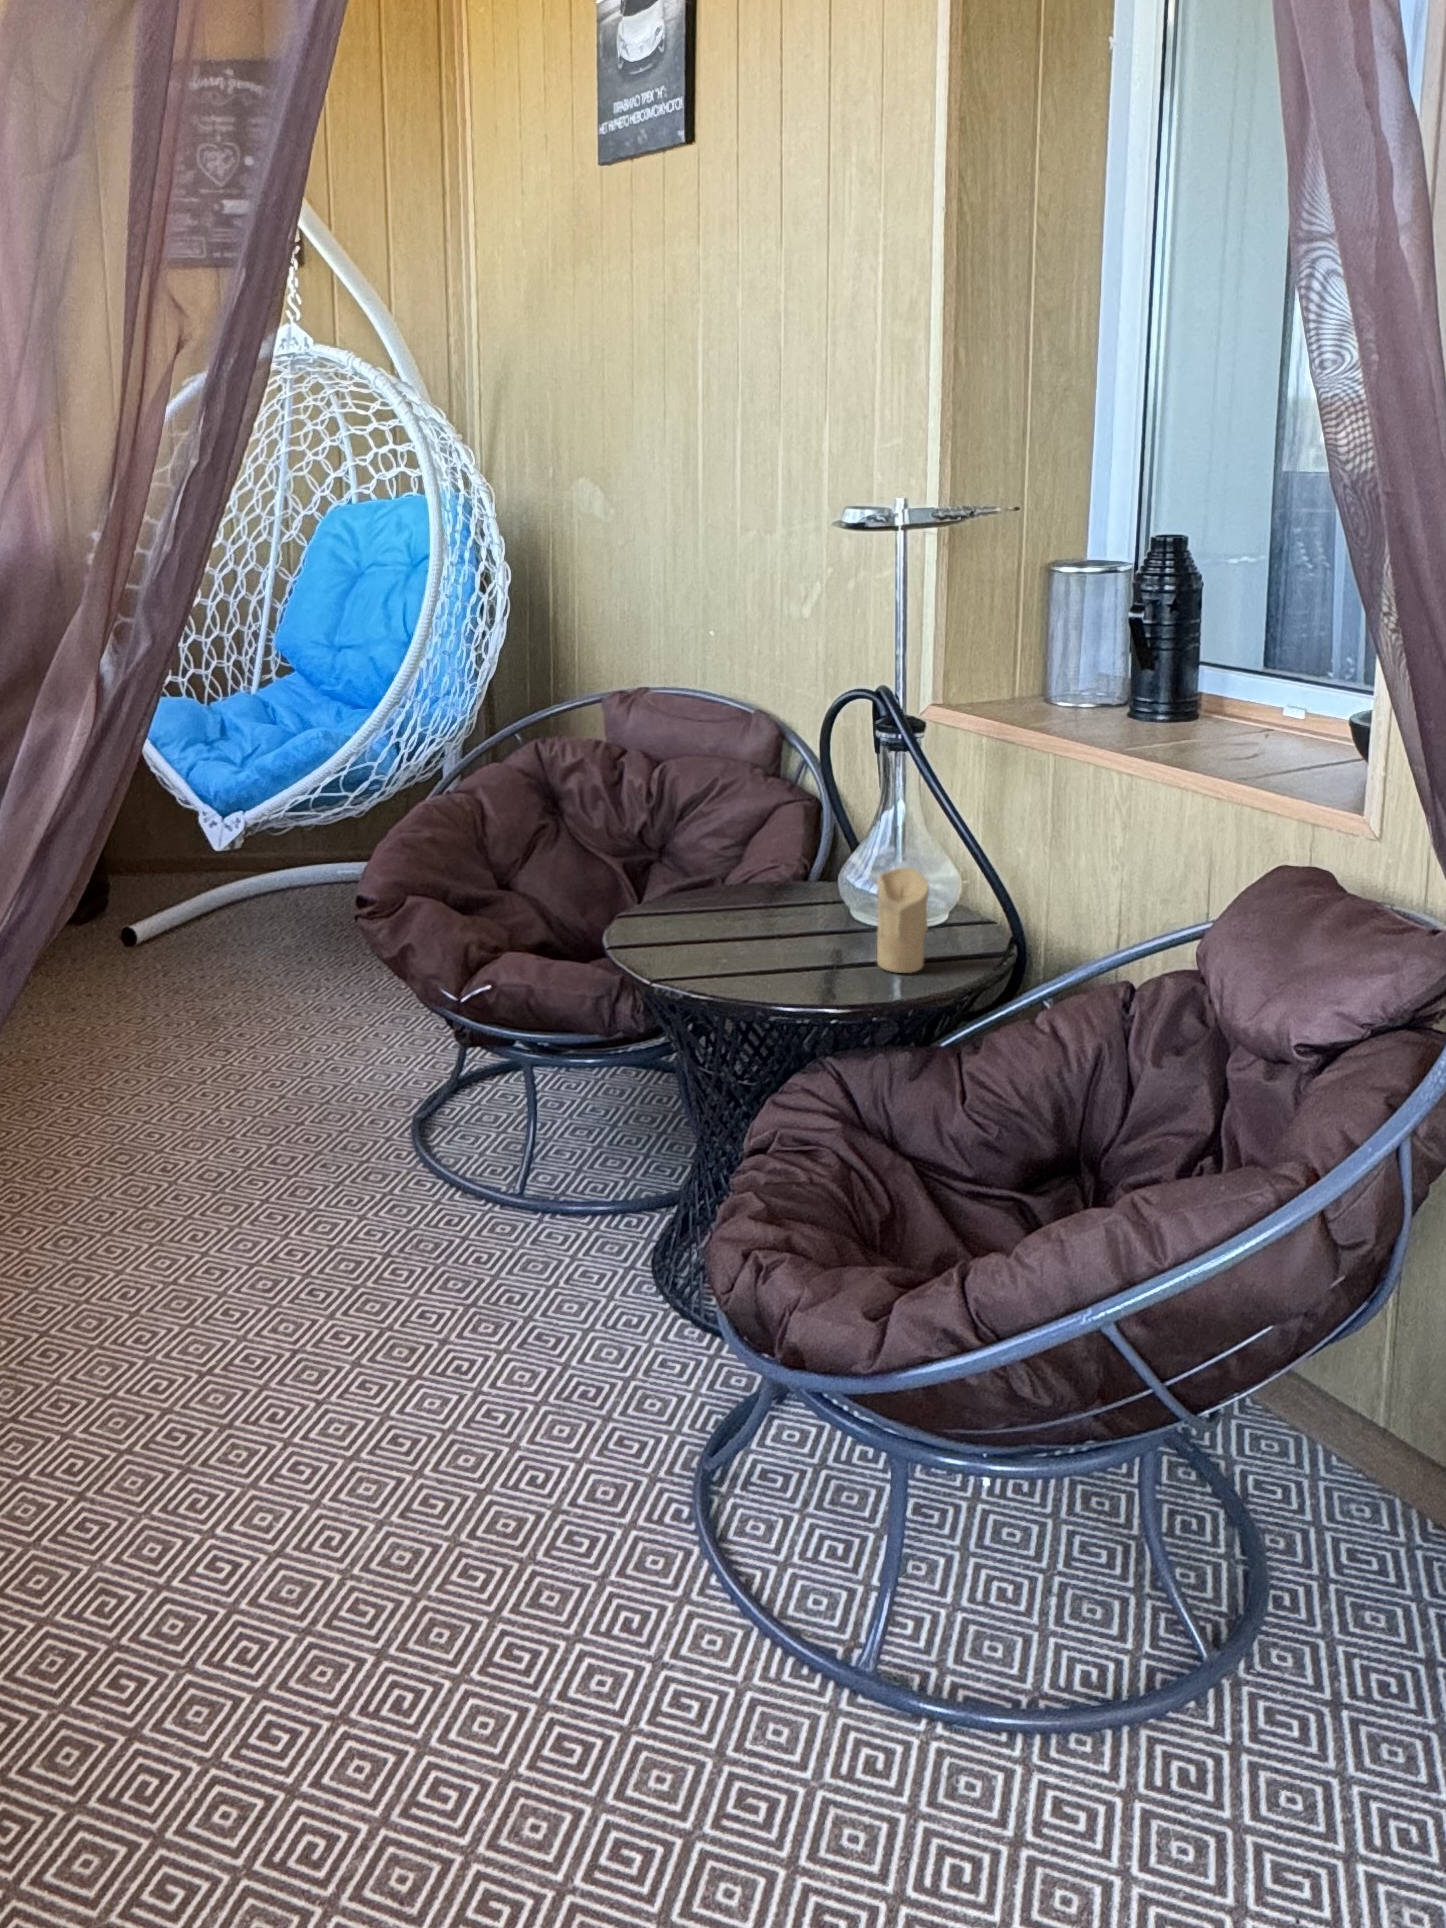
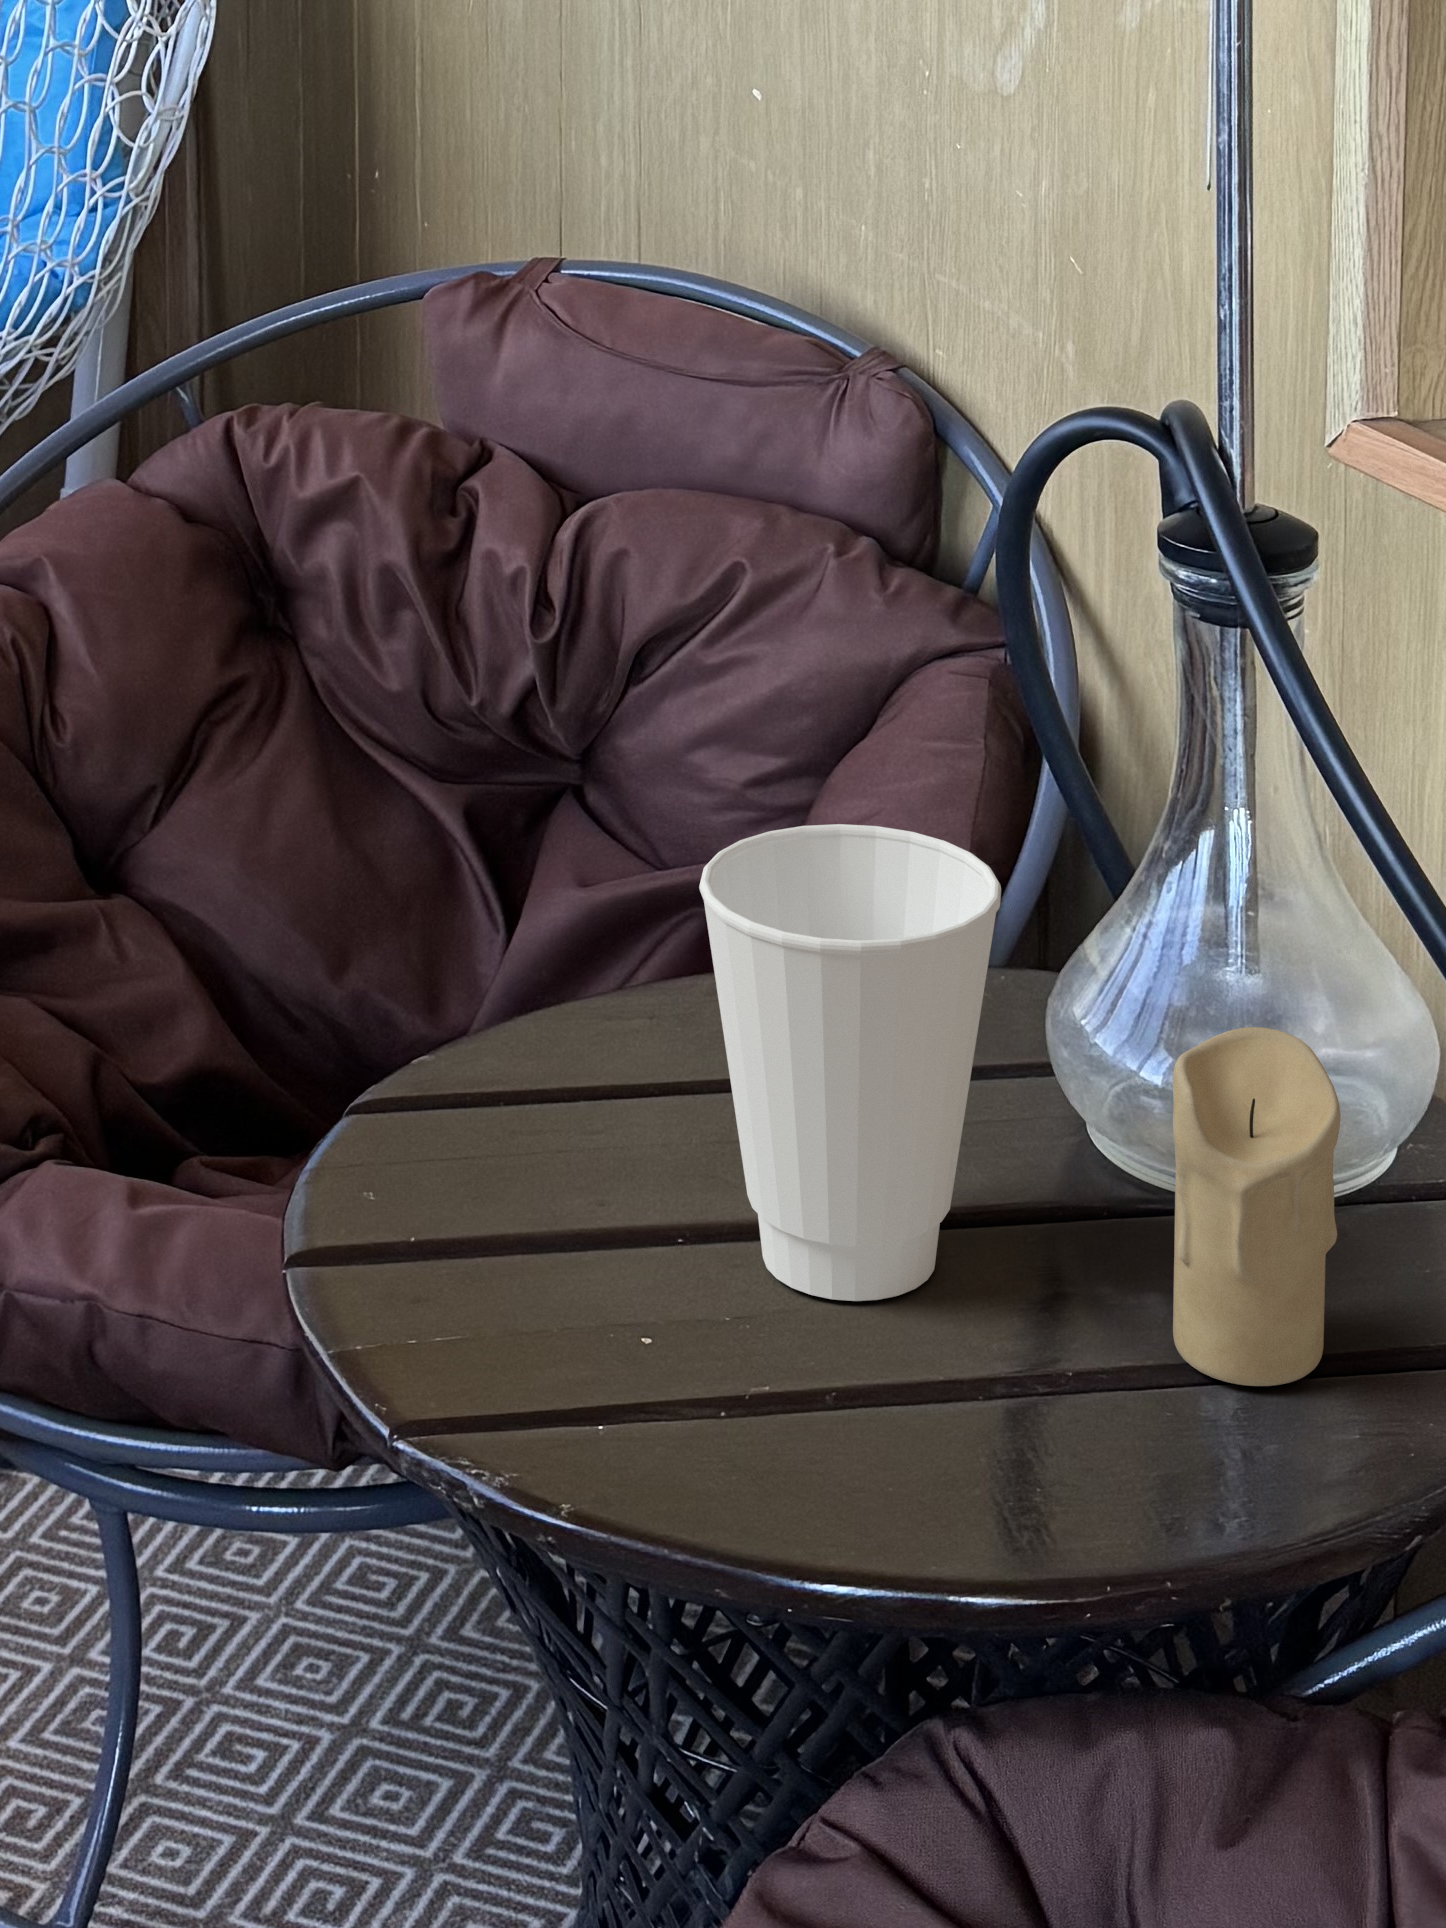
cup: none [728,818,822,958] -> present [699,824,1001,1301]

